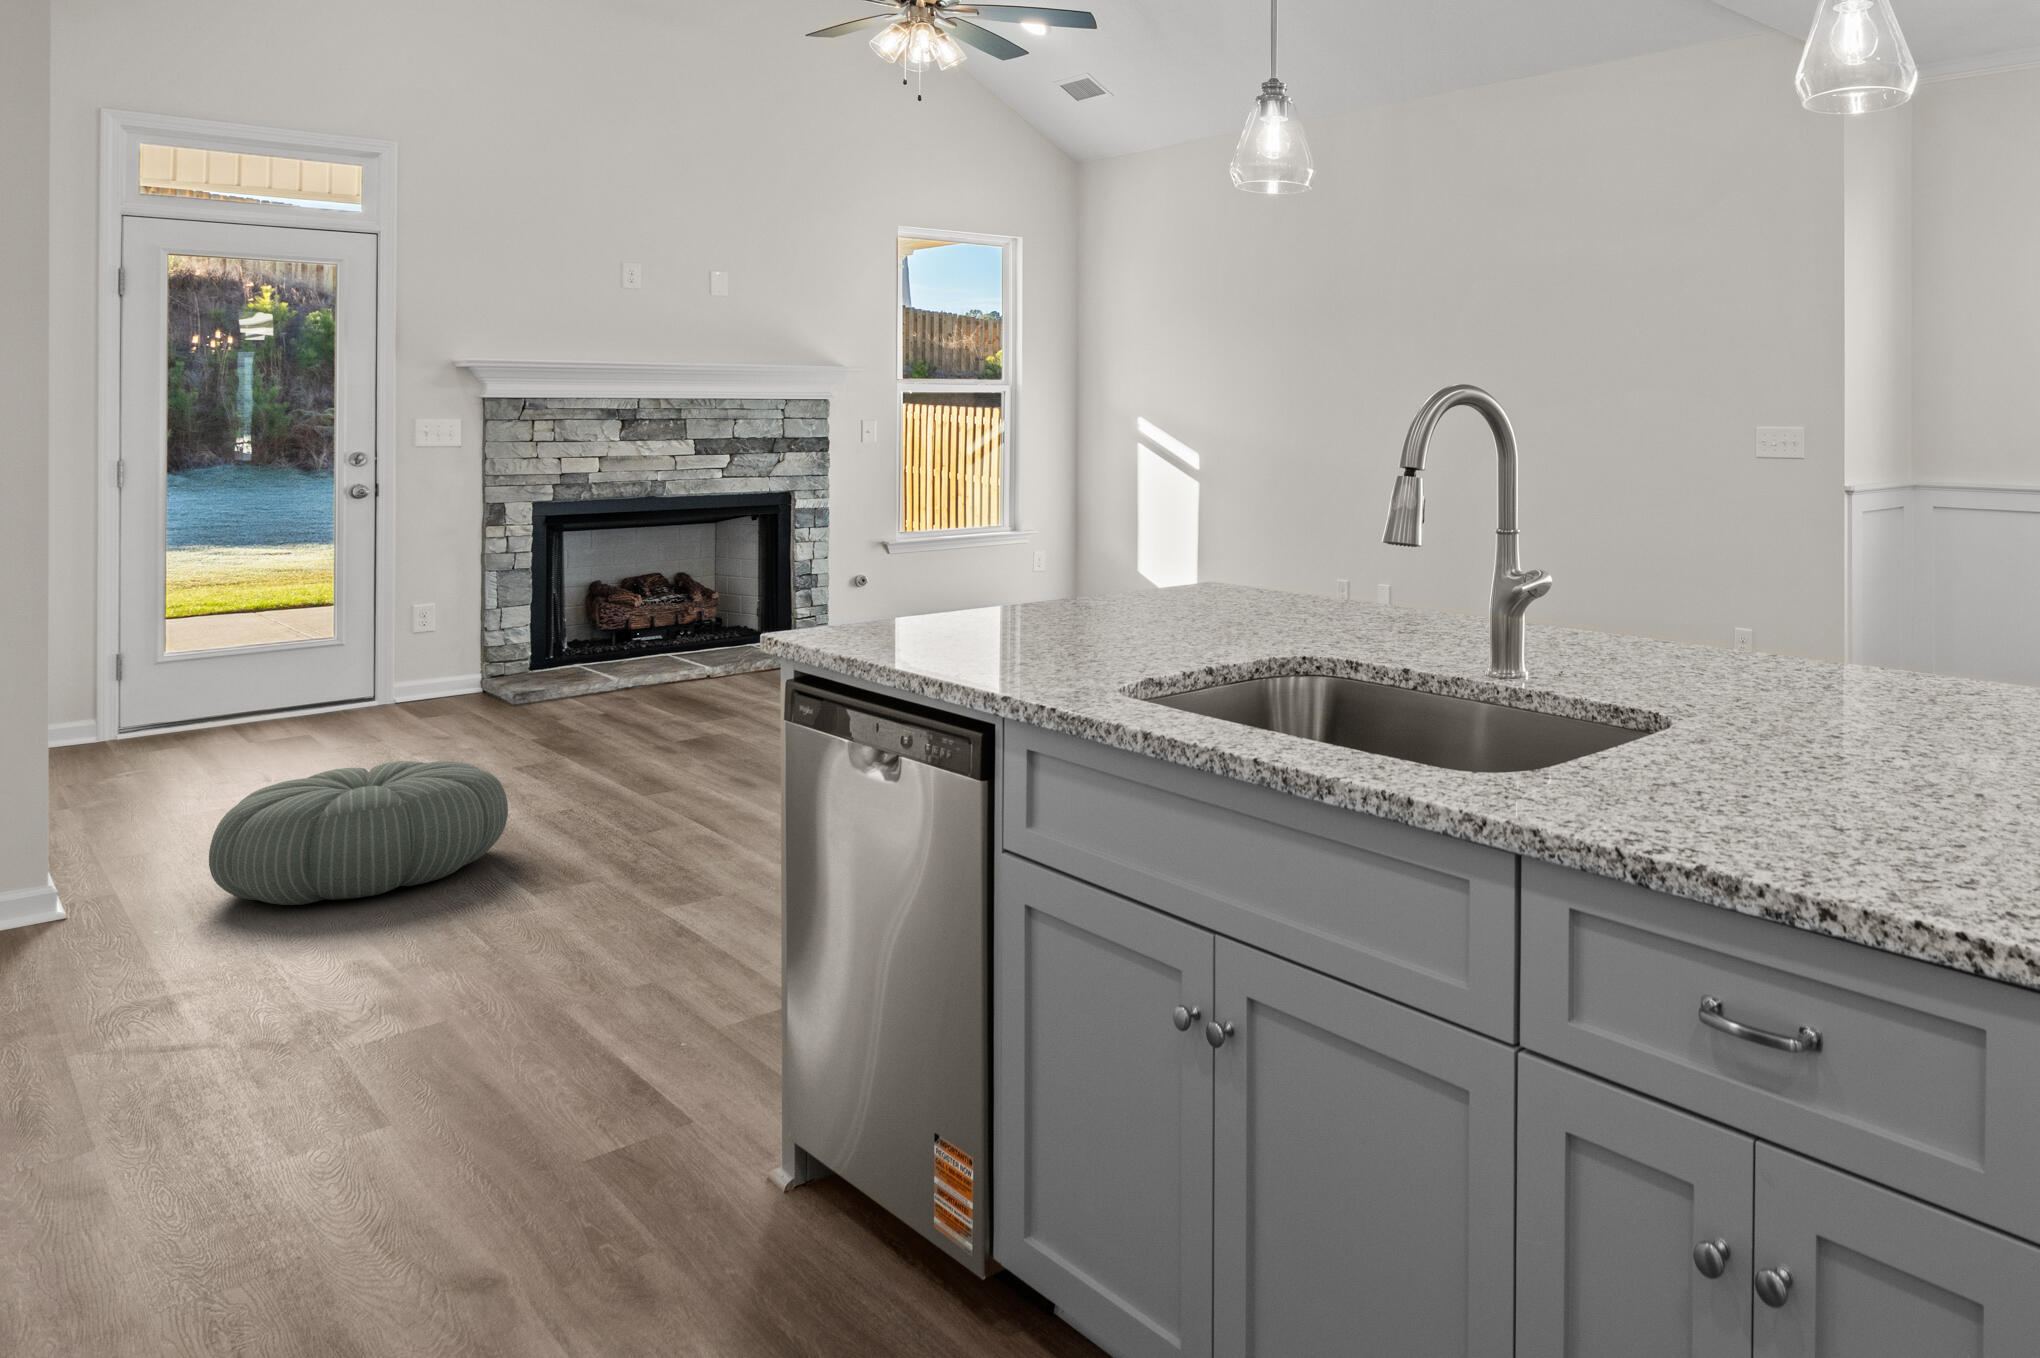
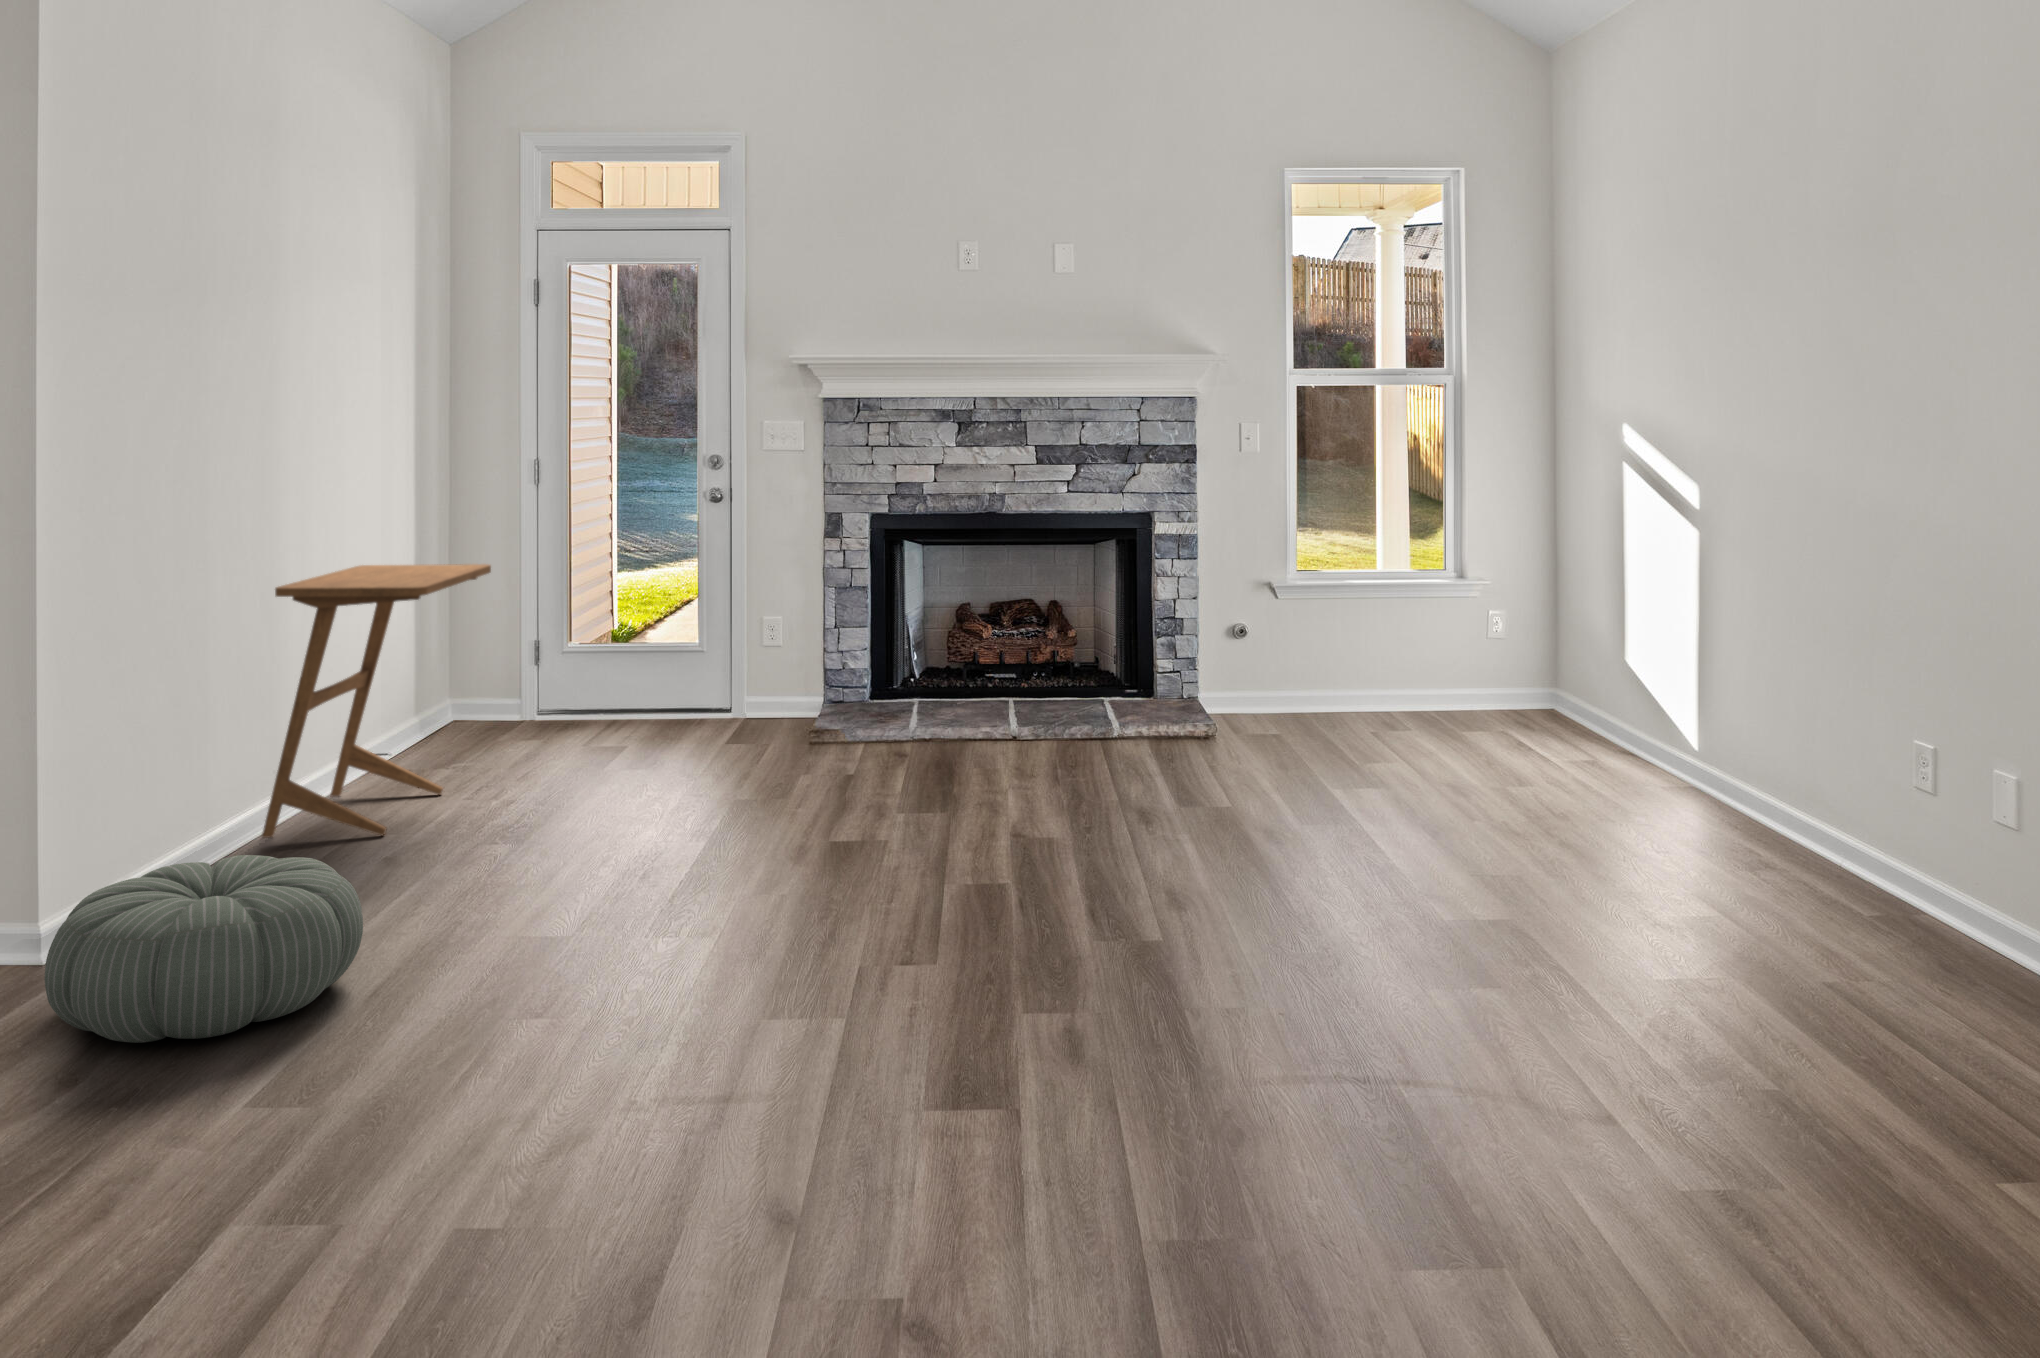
side table: none [24,555,276,838] -> present [262,564,491,838]

